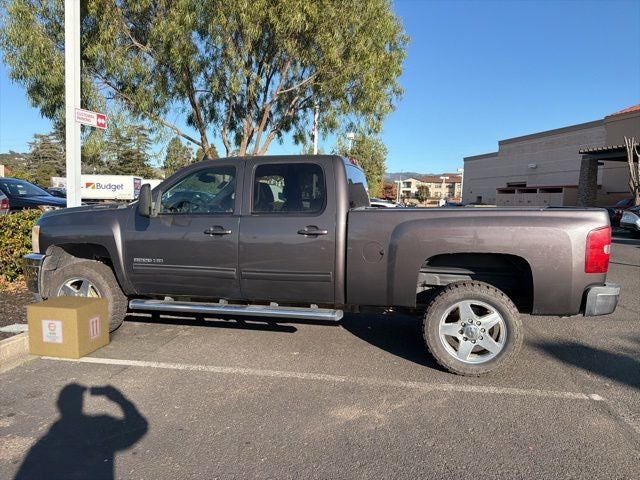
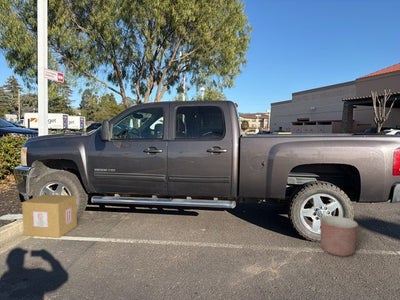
planter: none [467,335,523,397] -> present [320,216,358,256]

